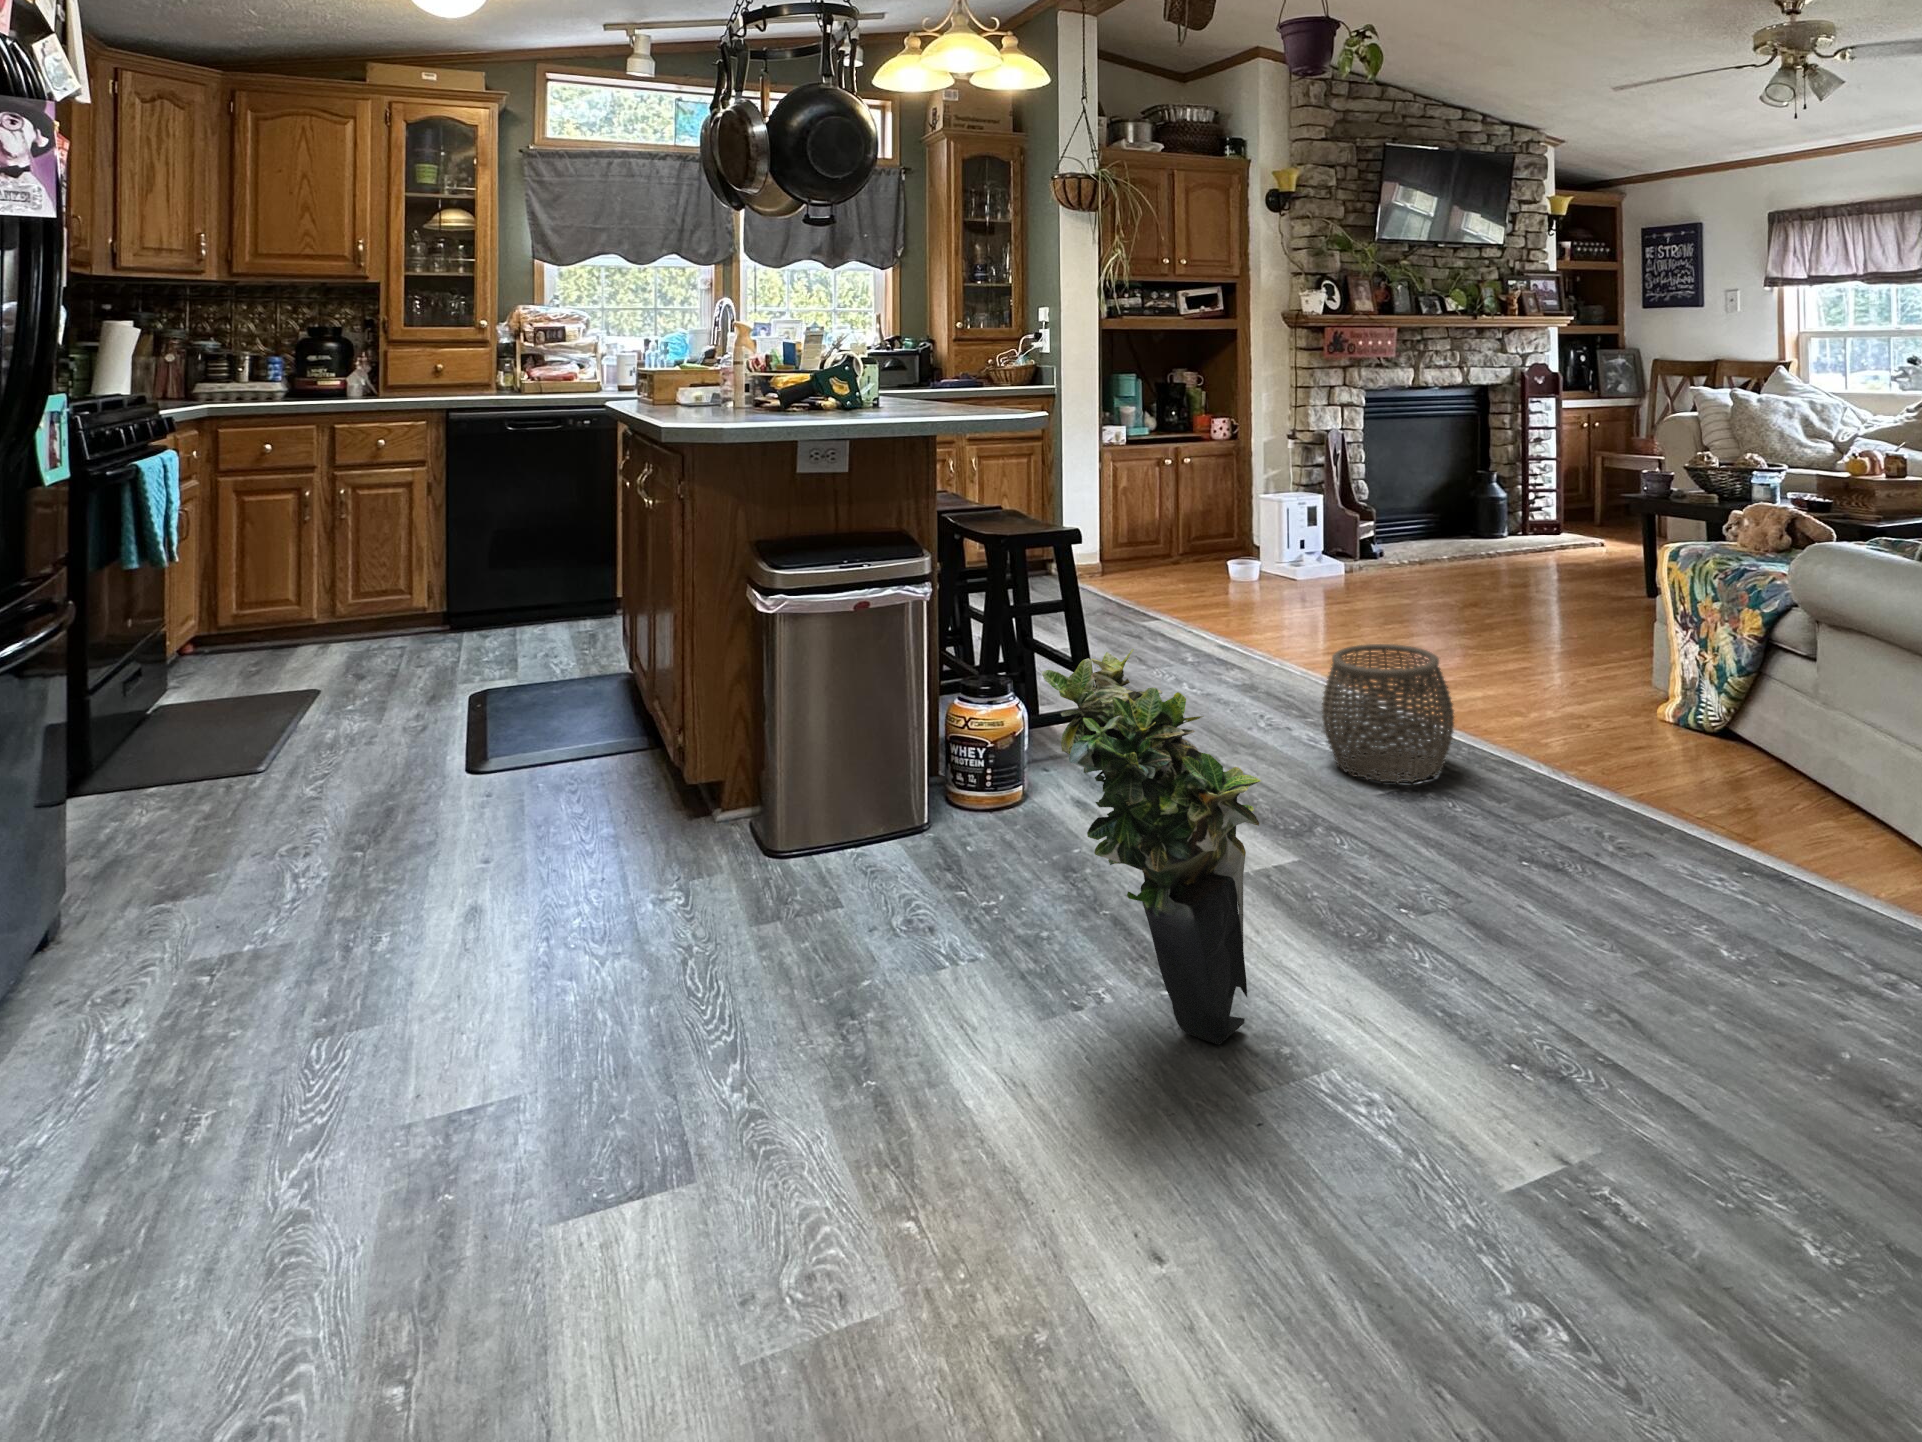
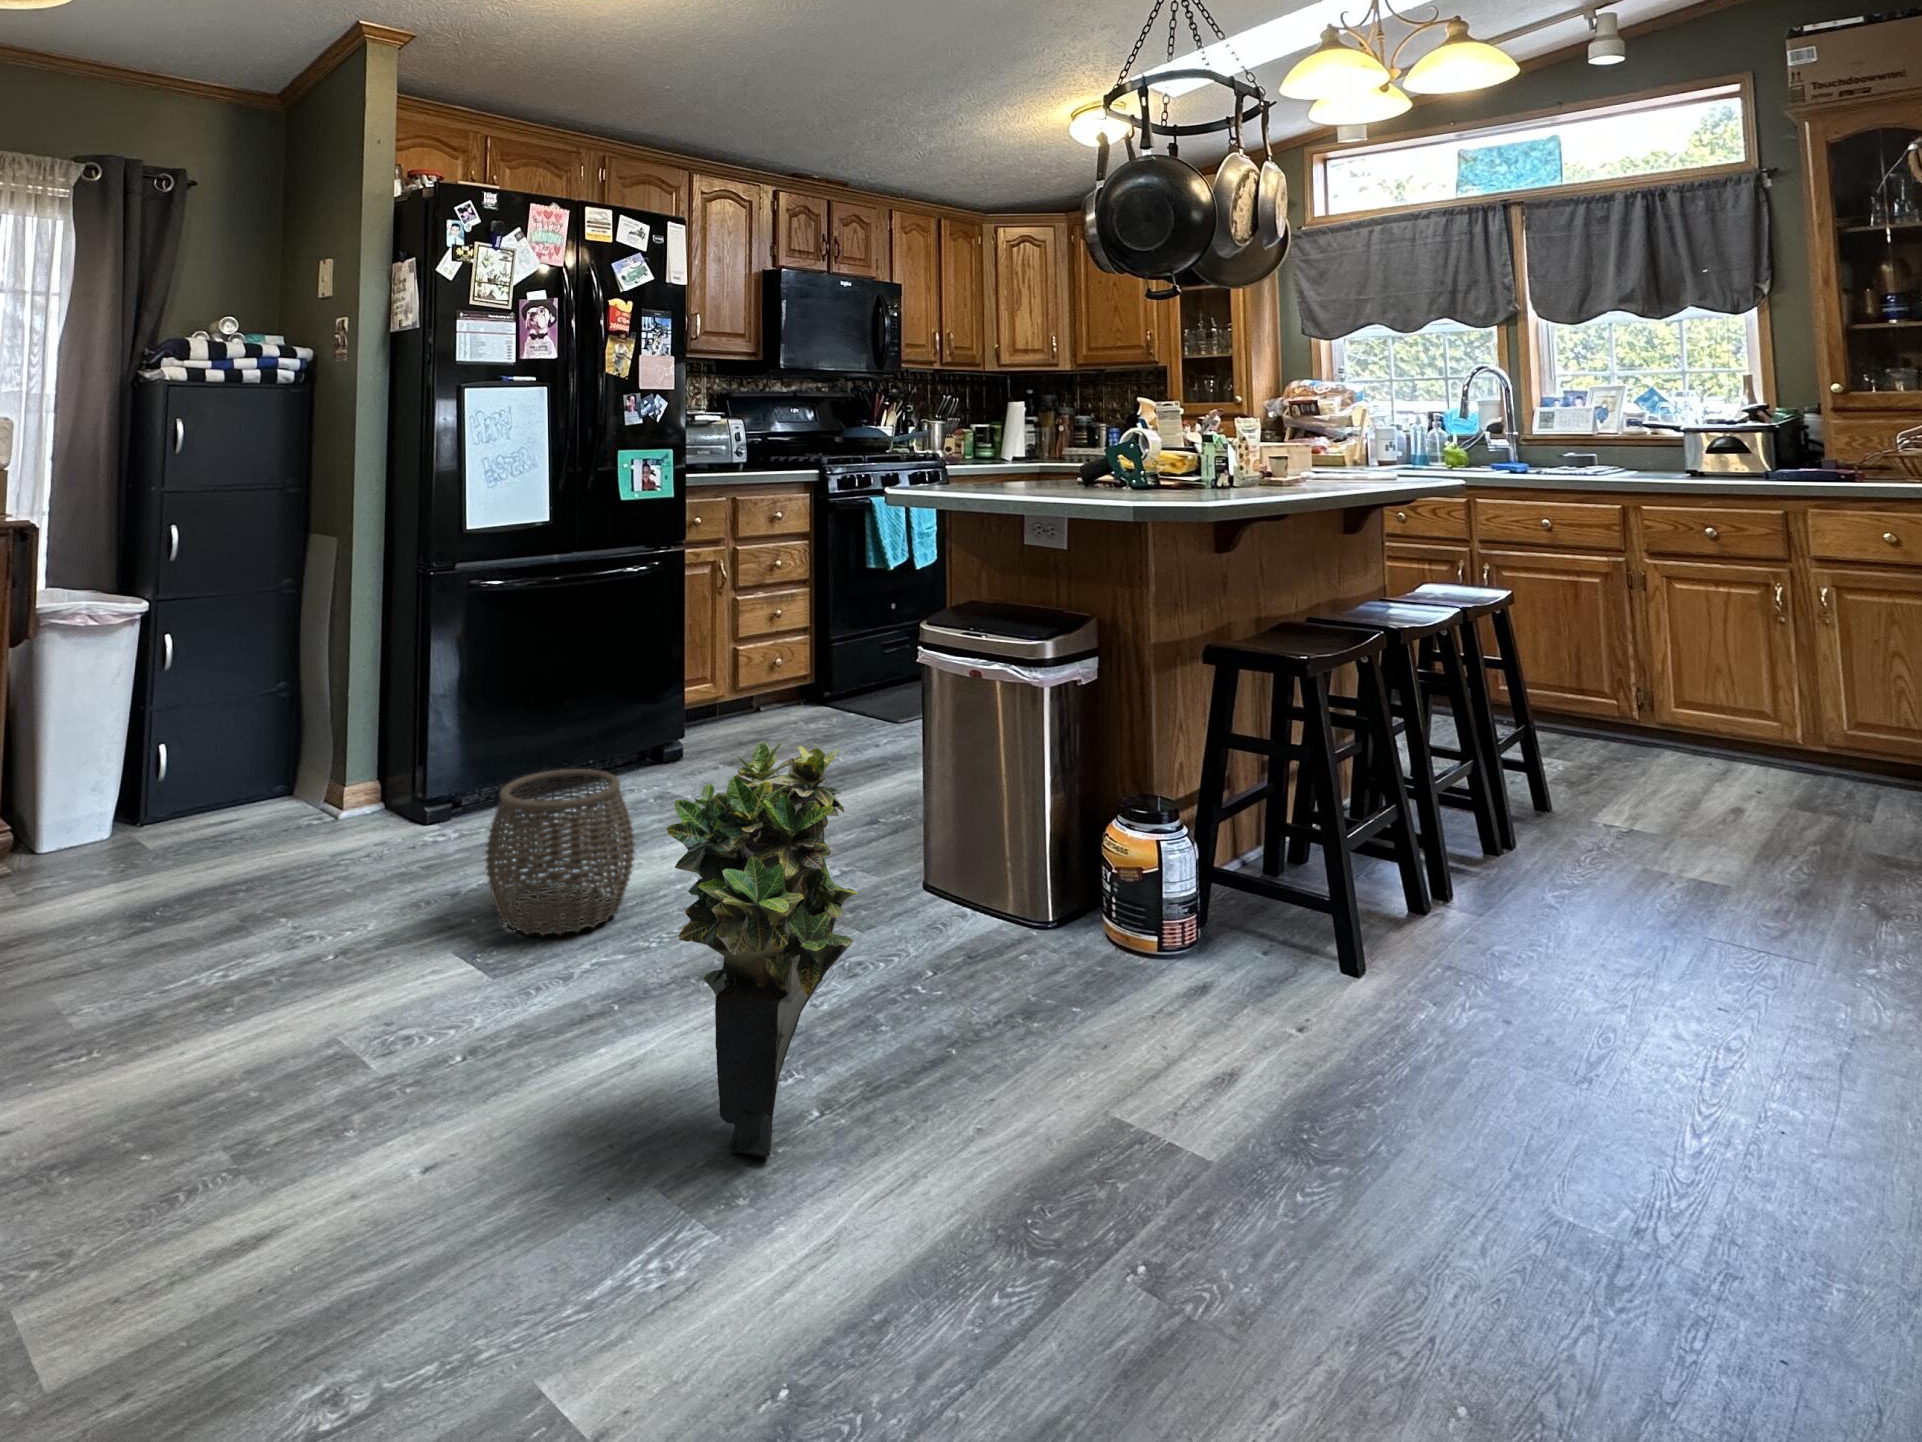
woven basket: present [1322,644,1454,783] -> present [485,769,635,936]

